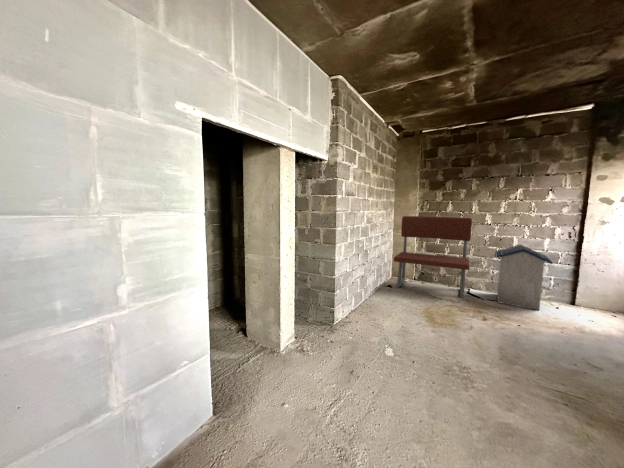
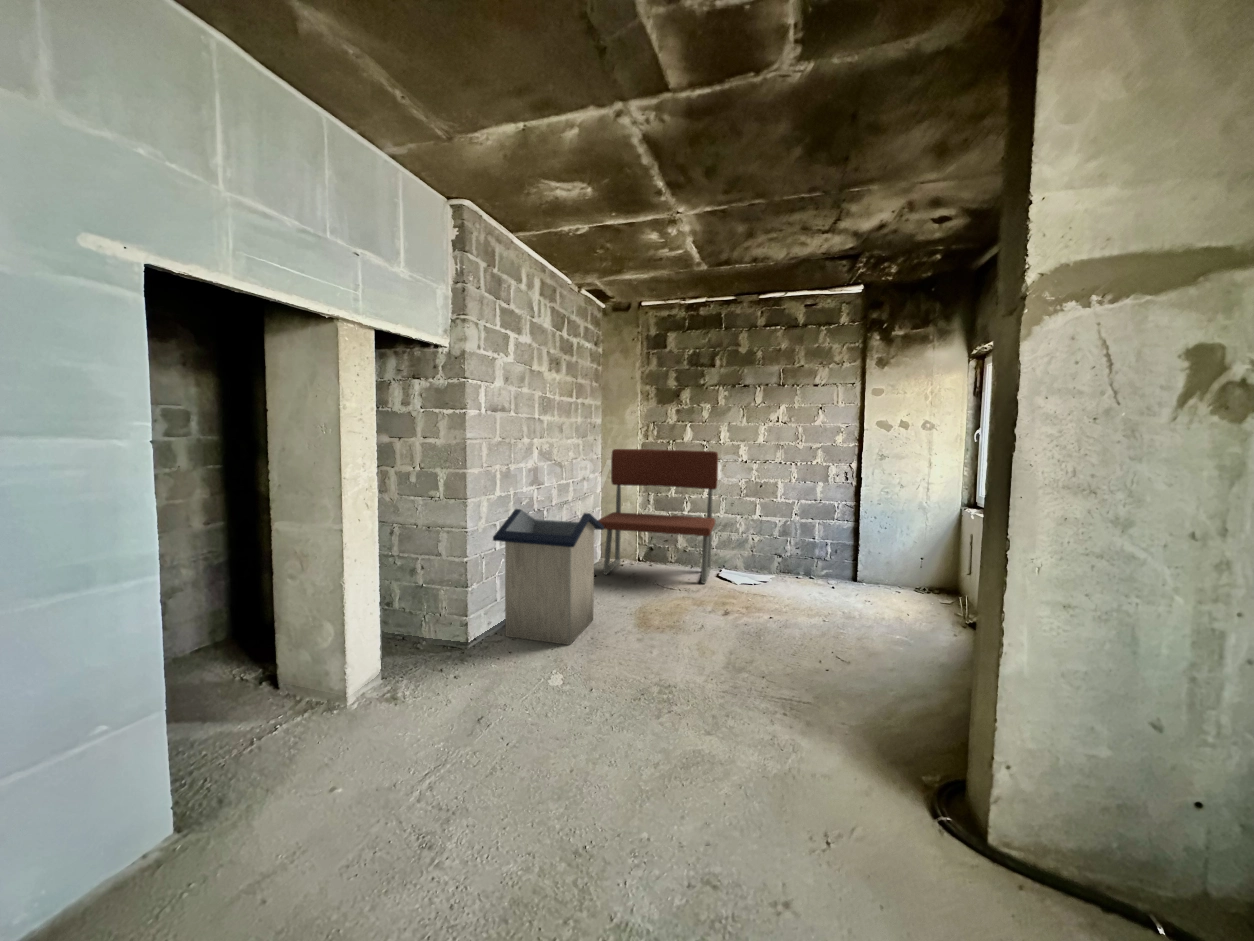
trash can: present [496,245,553,310] -> present [493,509,604,645]

